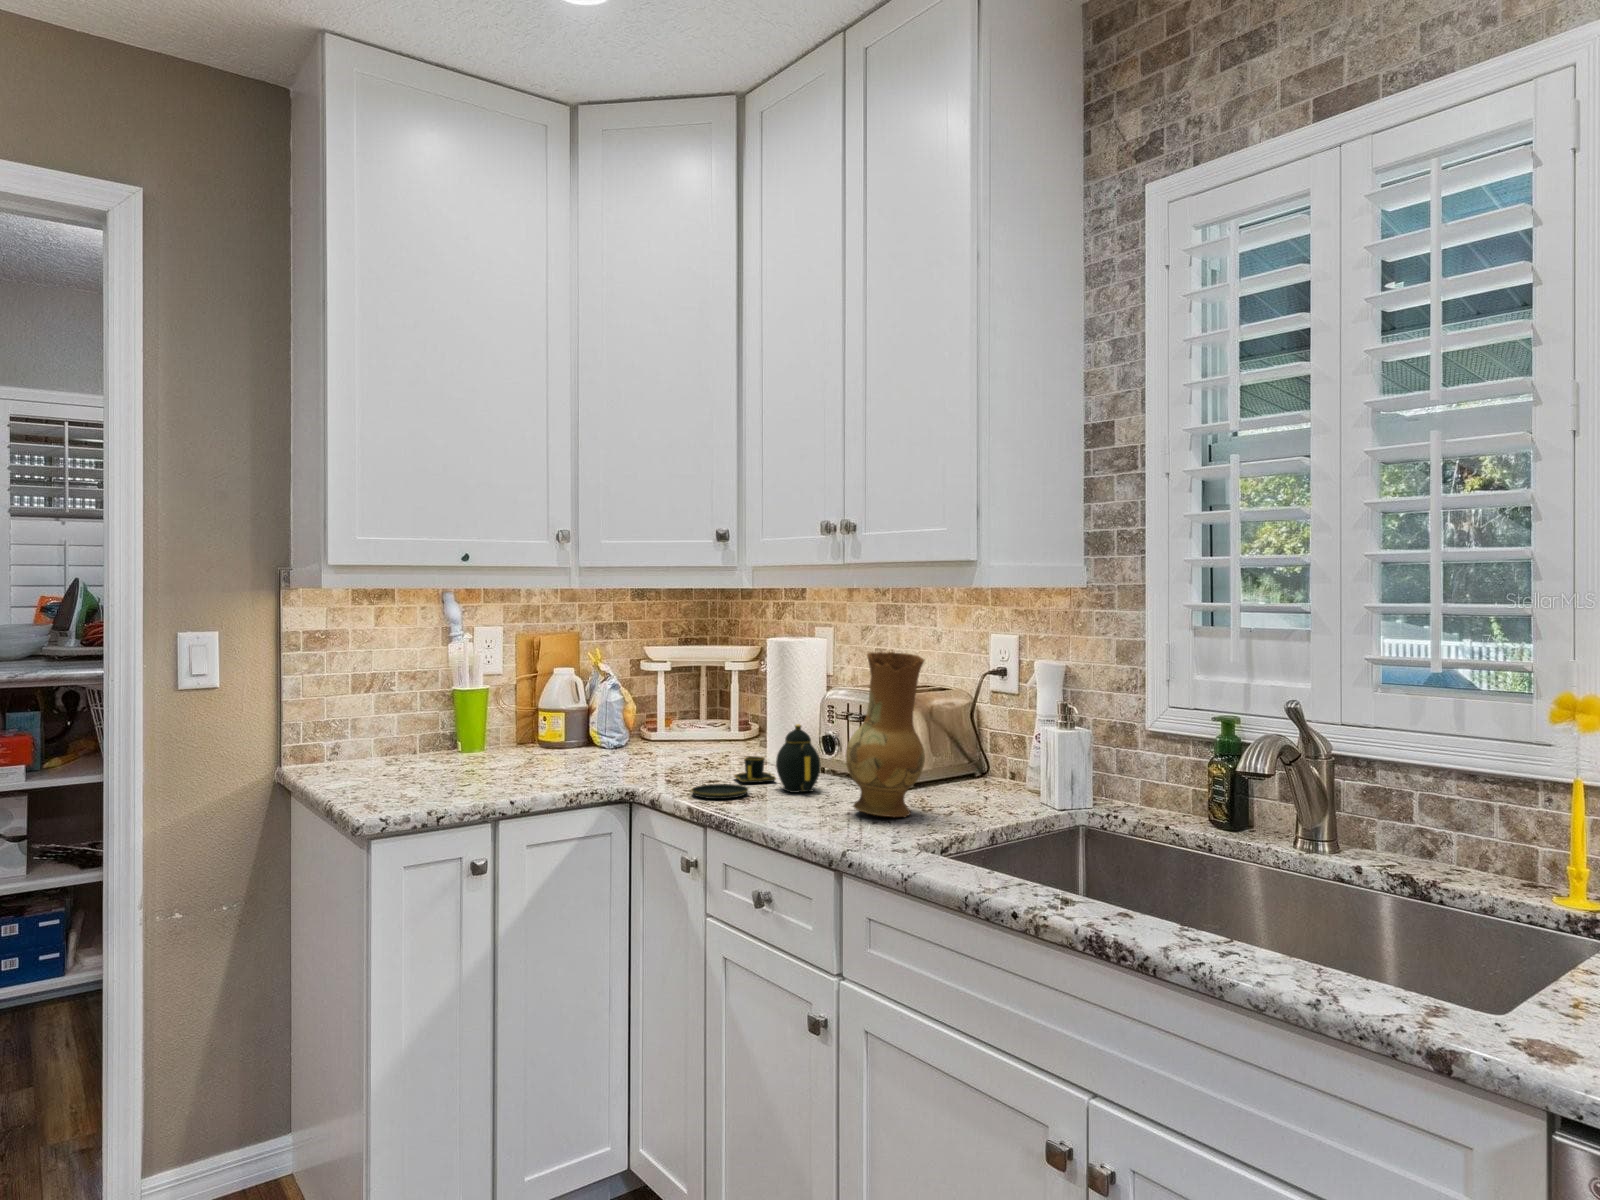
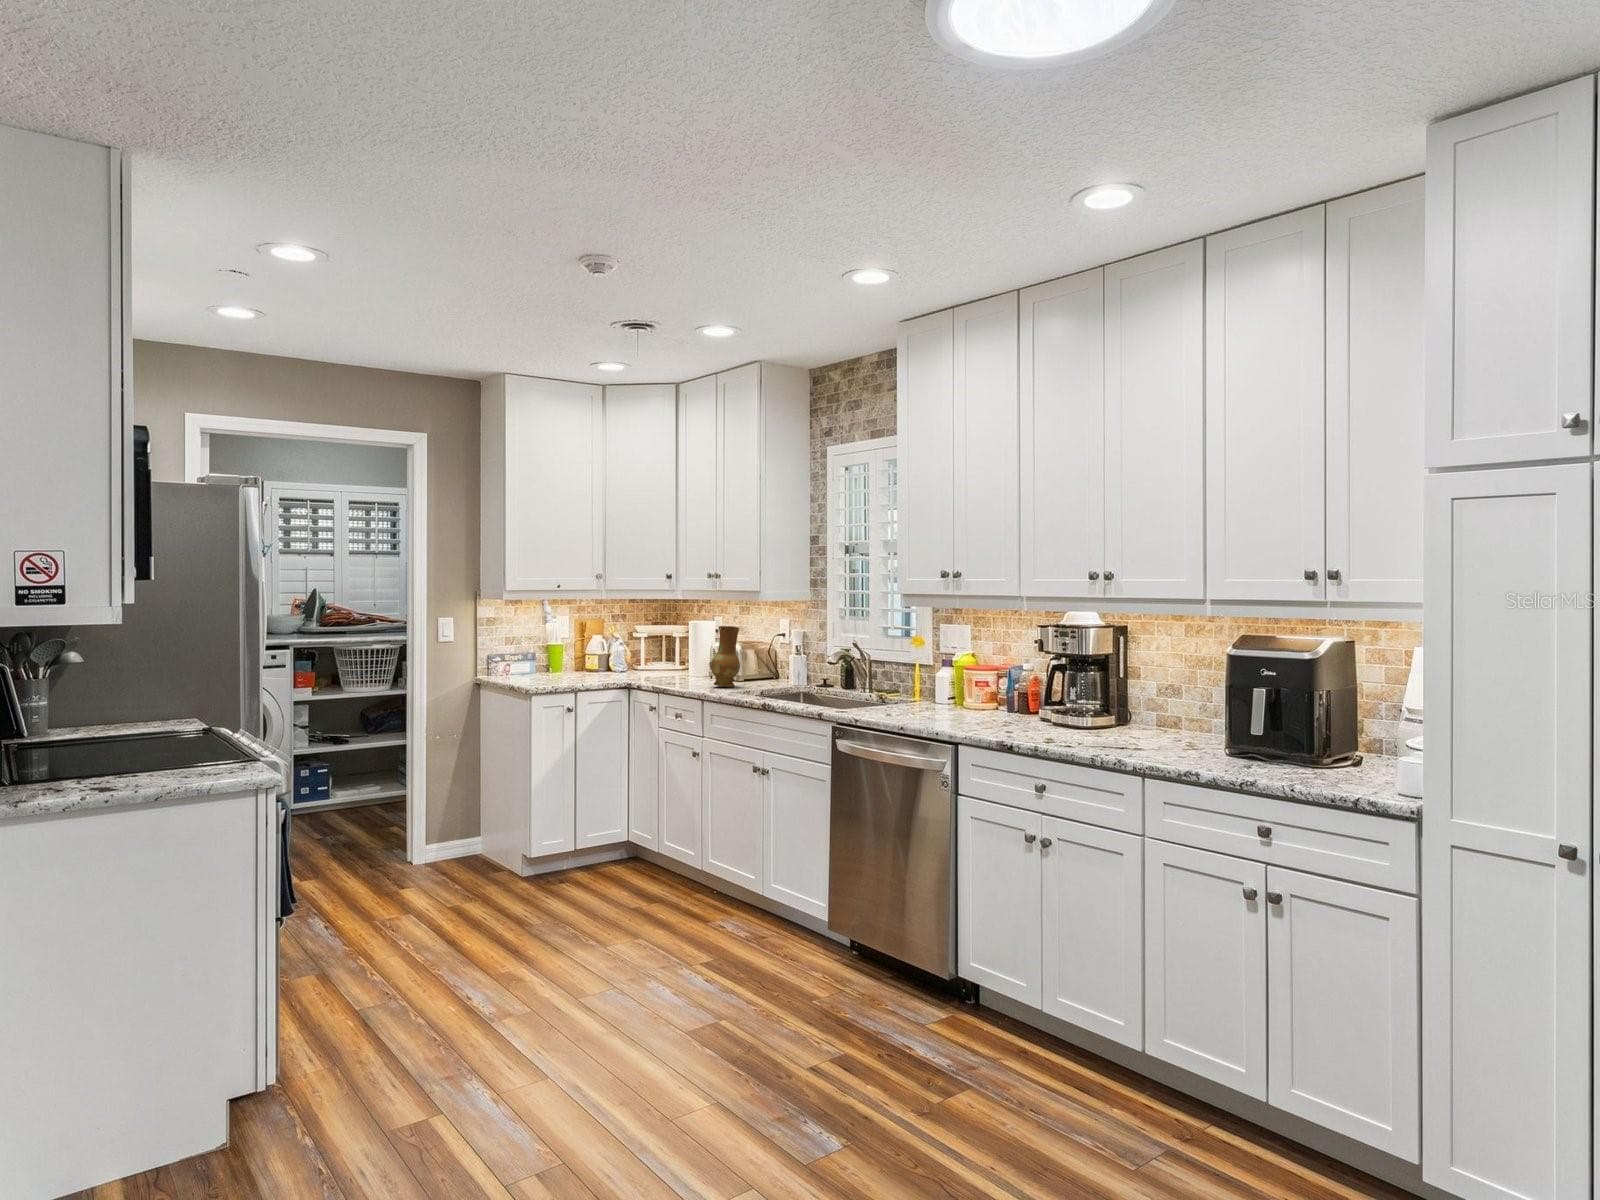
teapot: present [691,724,820,799] -> none [653,656,705,684]

